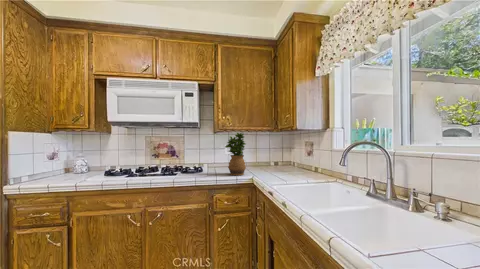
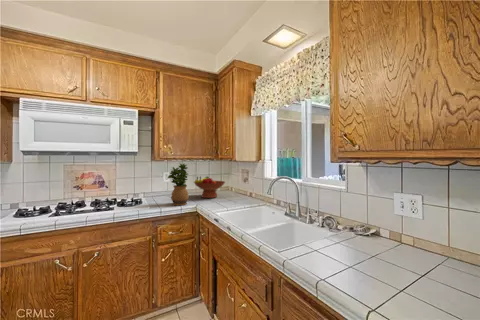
fruit bowl: none [254,147,288,170] -> present [194,177,225,198]

